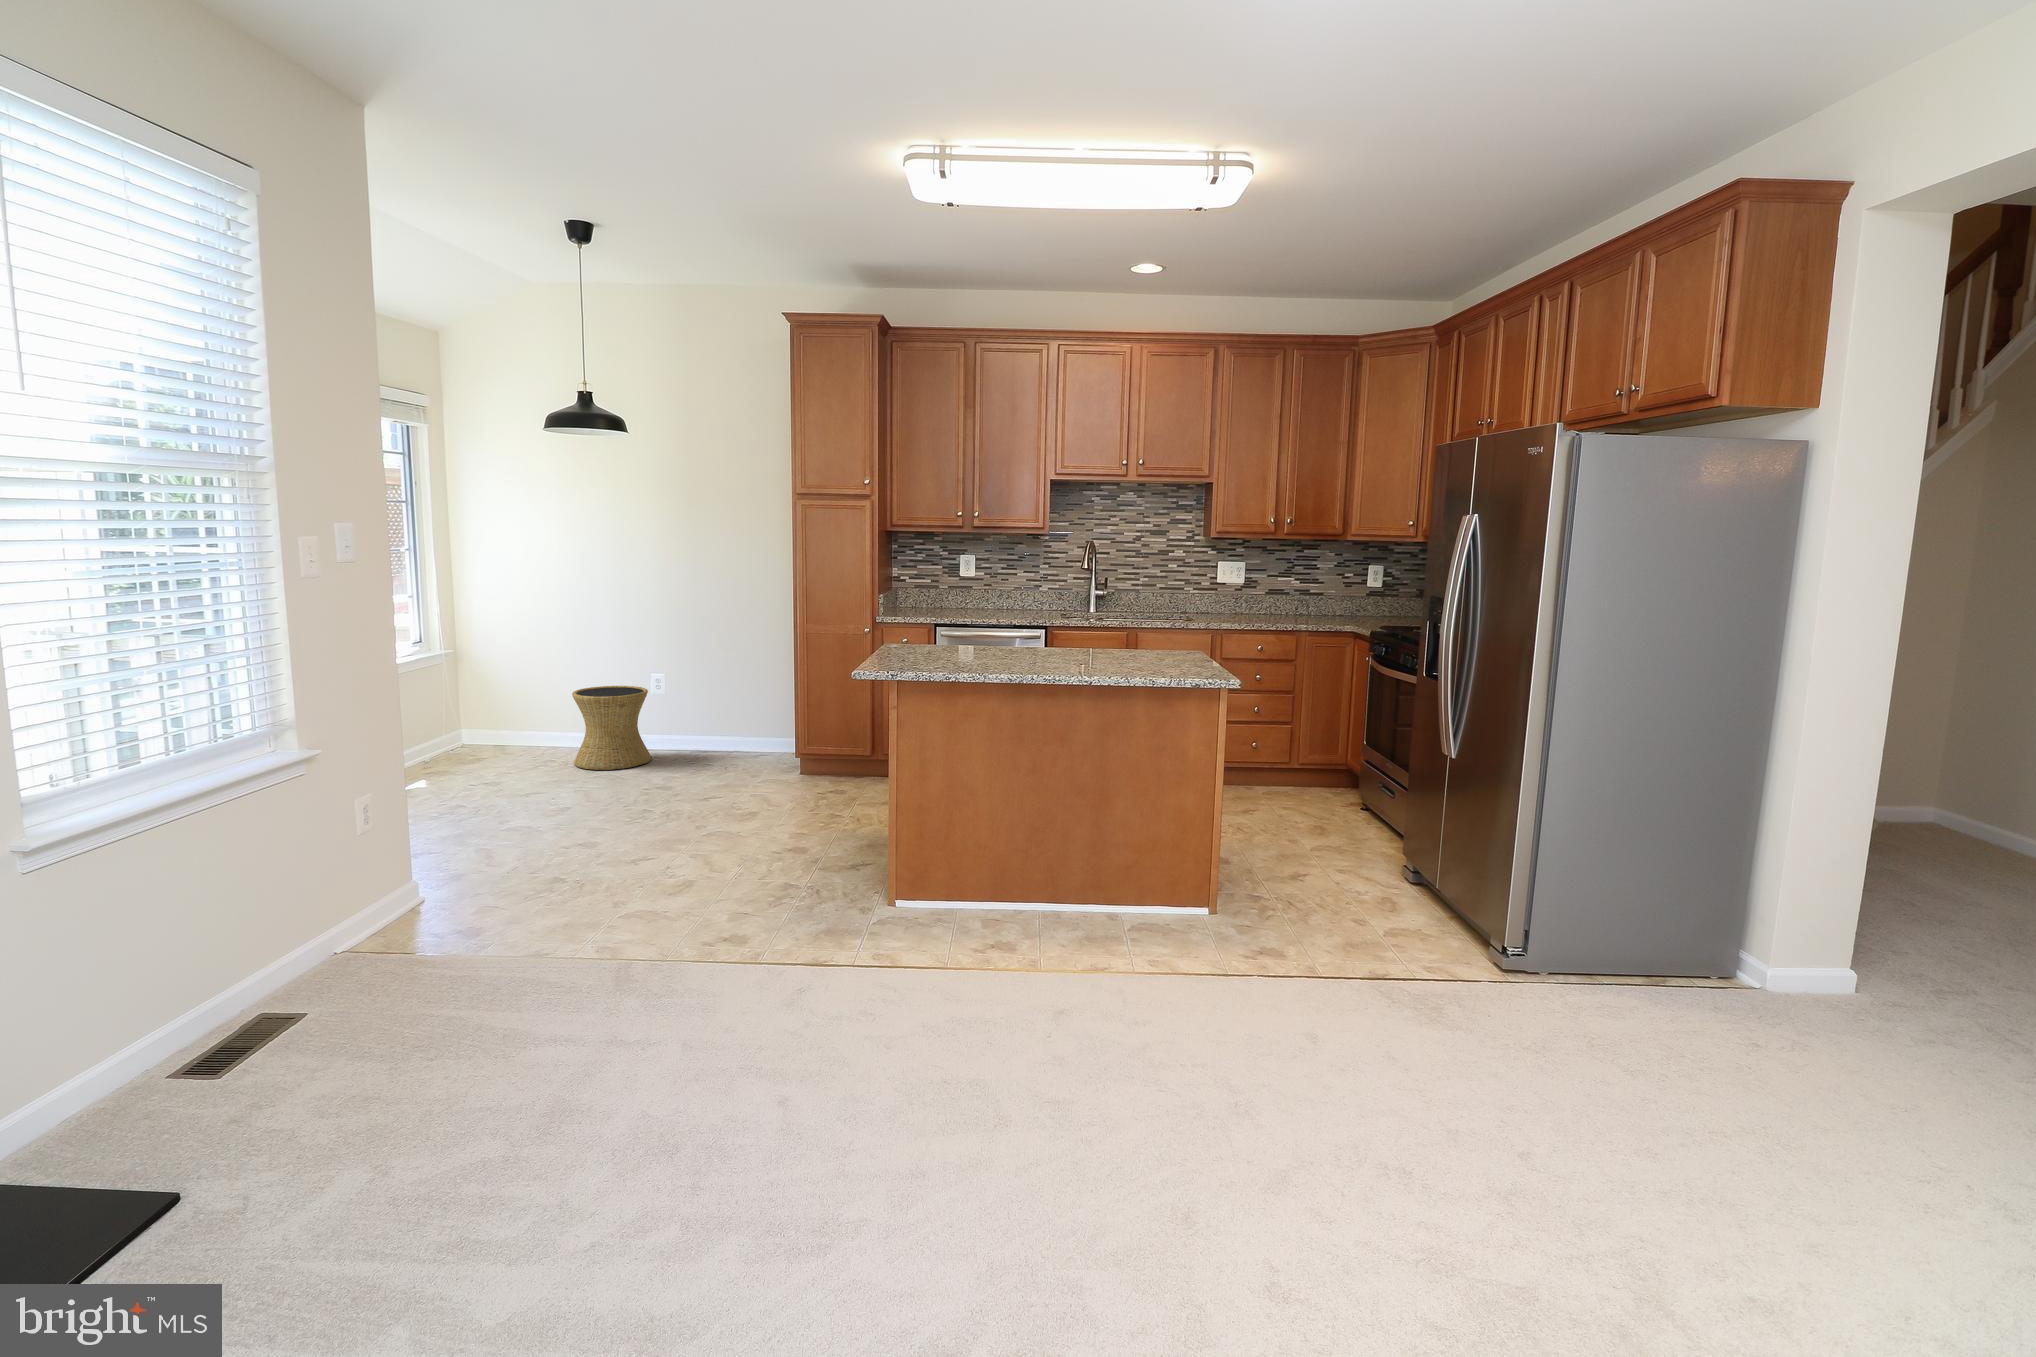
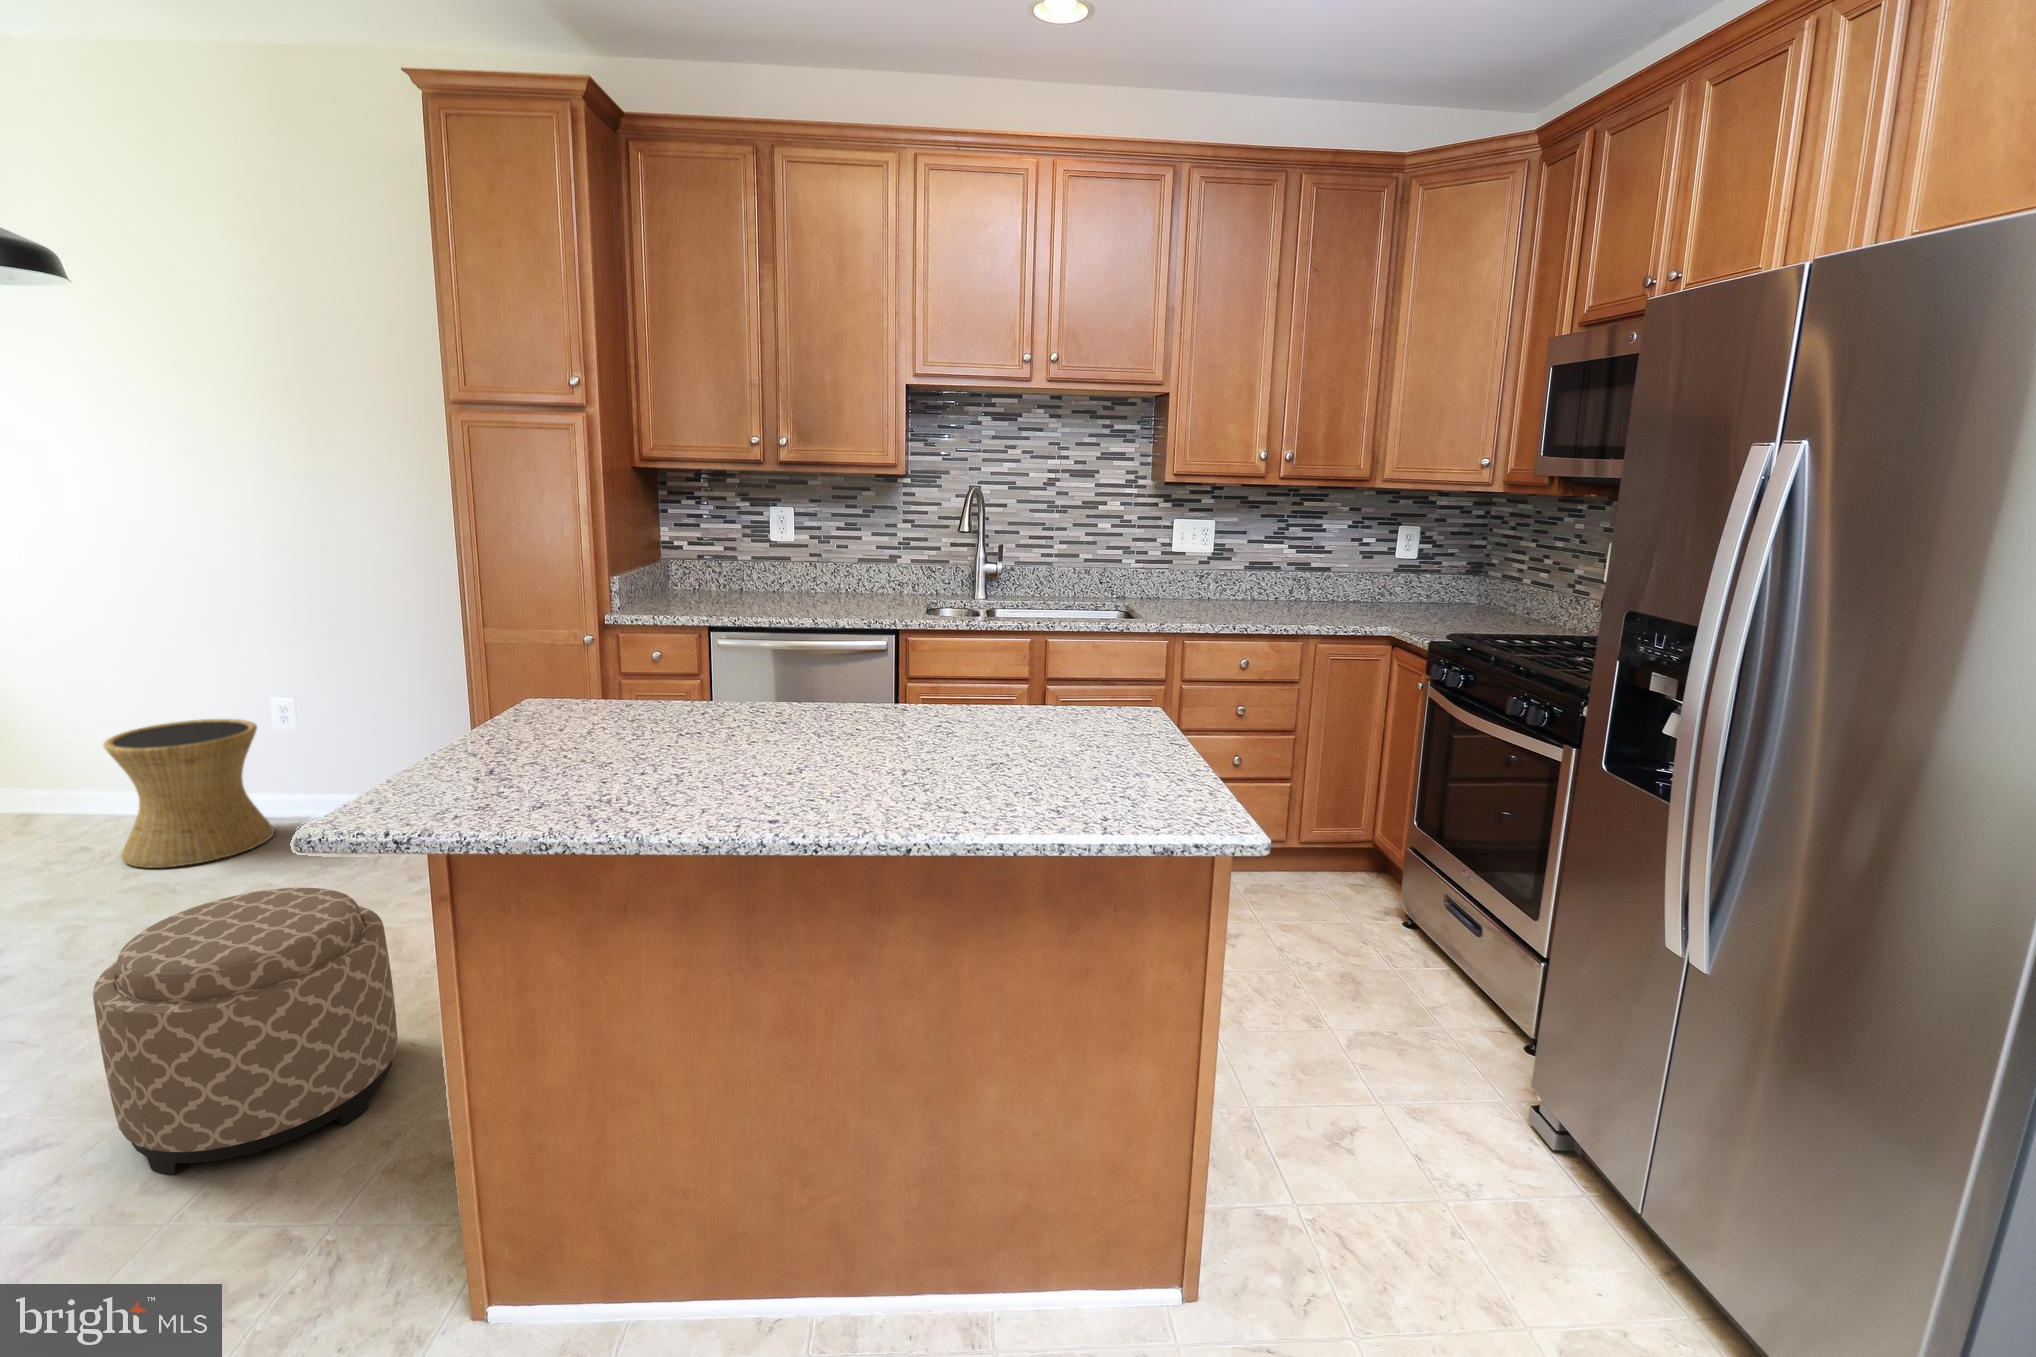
ottoman: none [694,744,808,864] -> present [93,888,398,1175]

